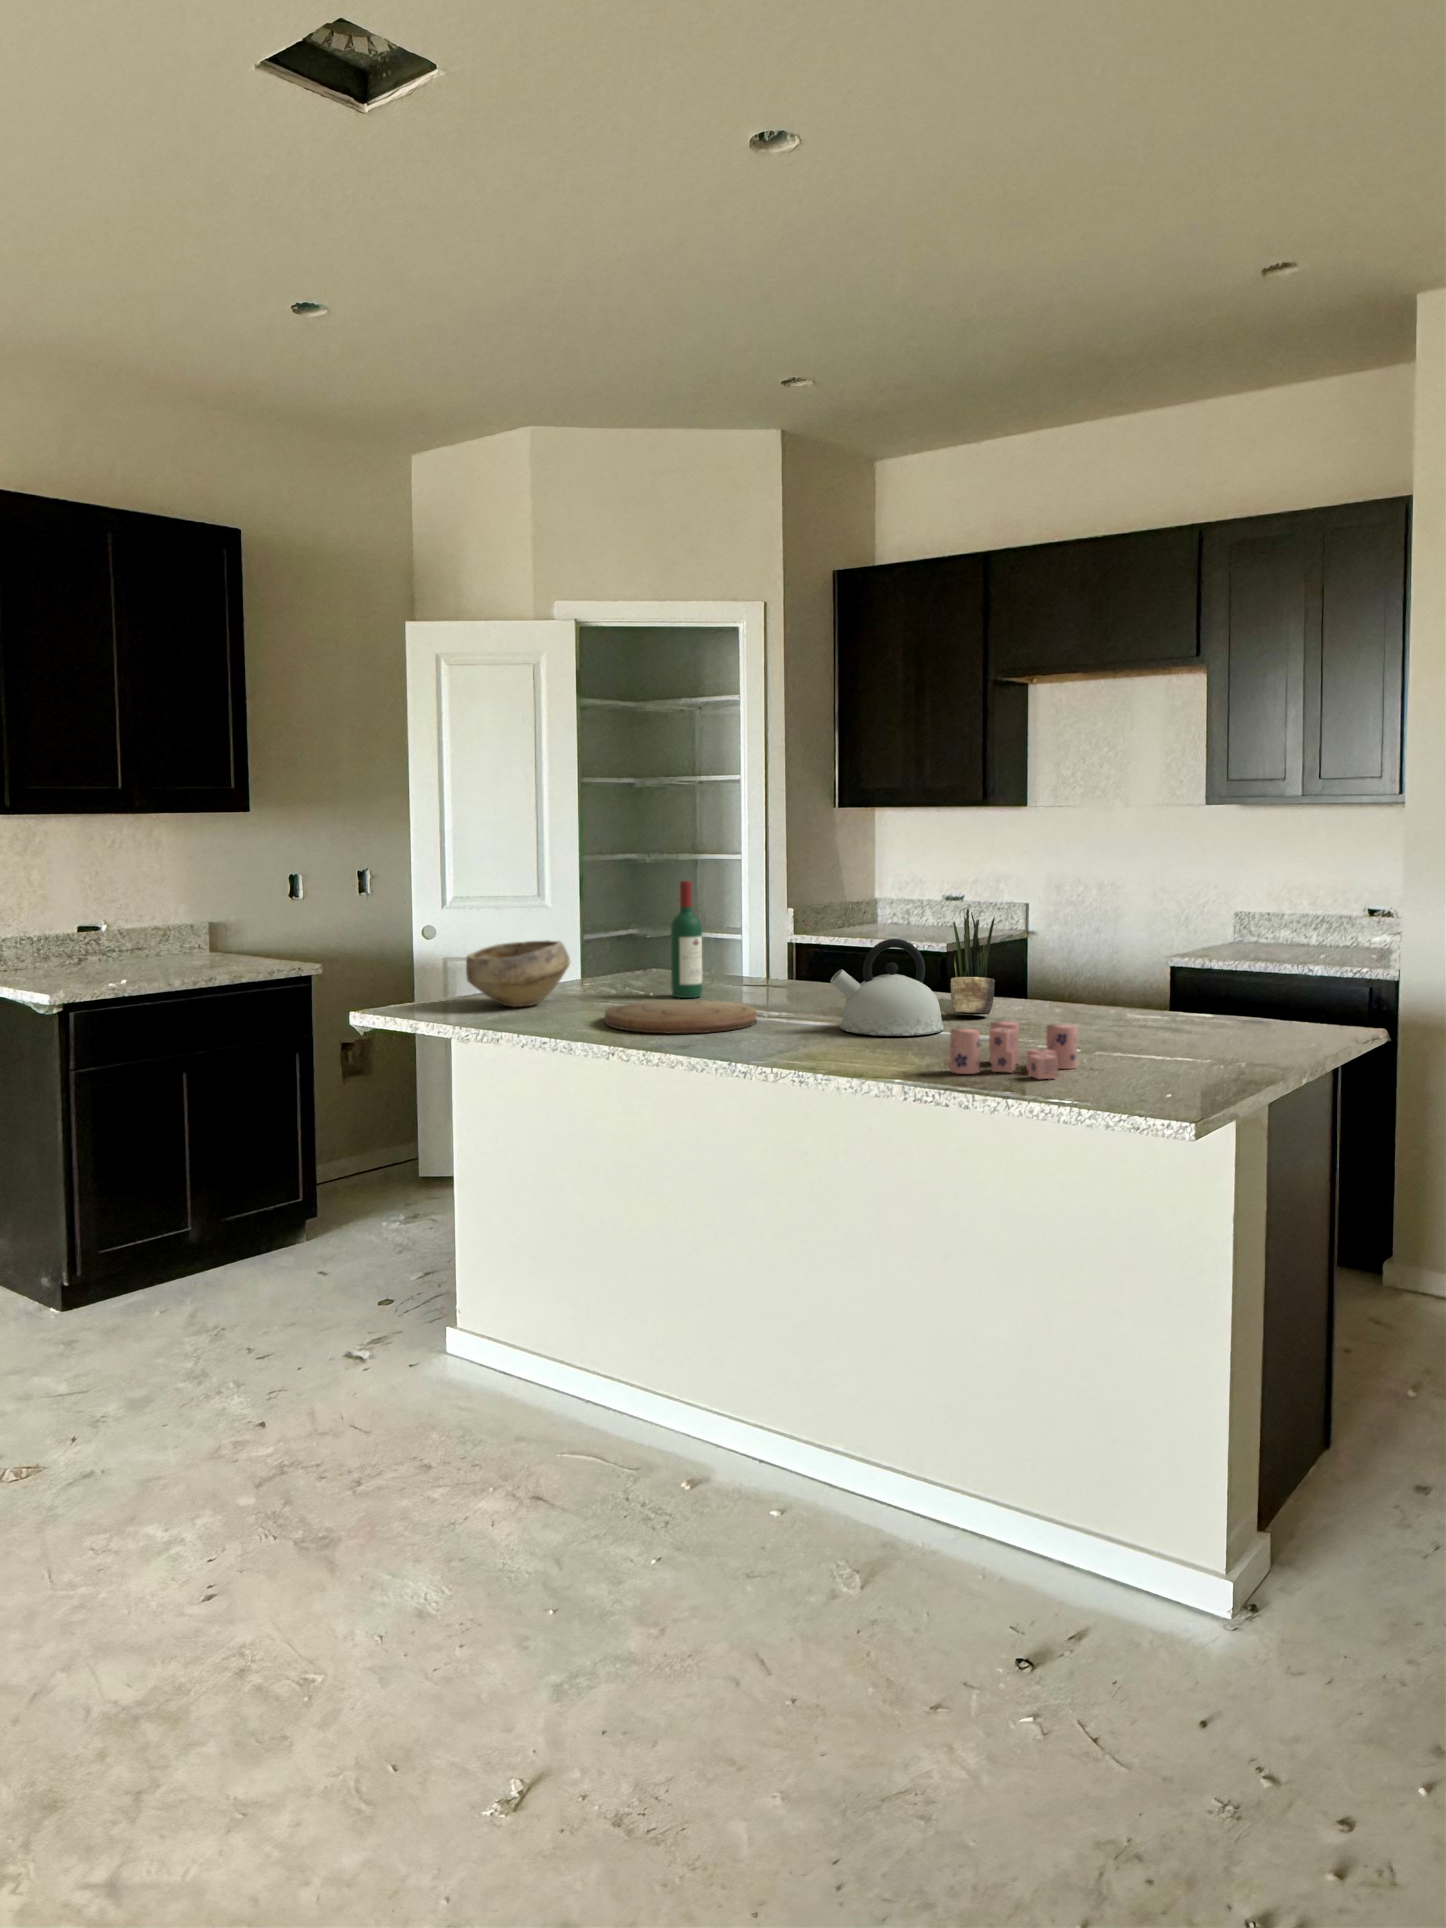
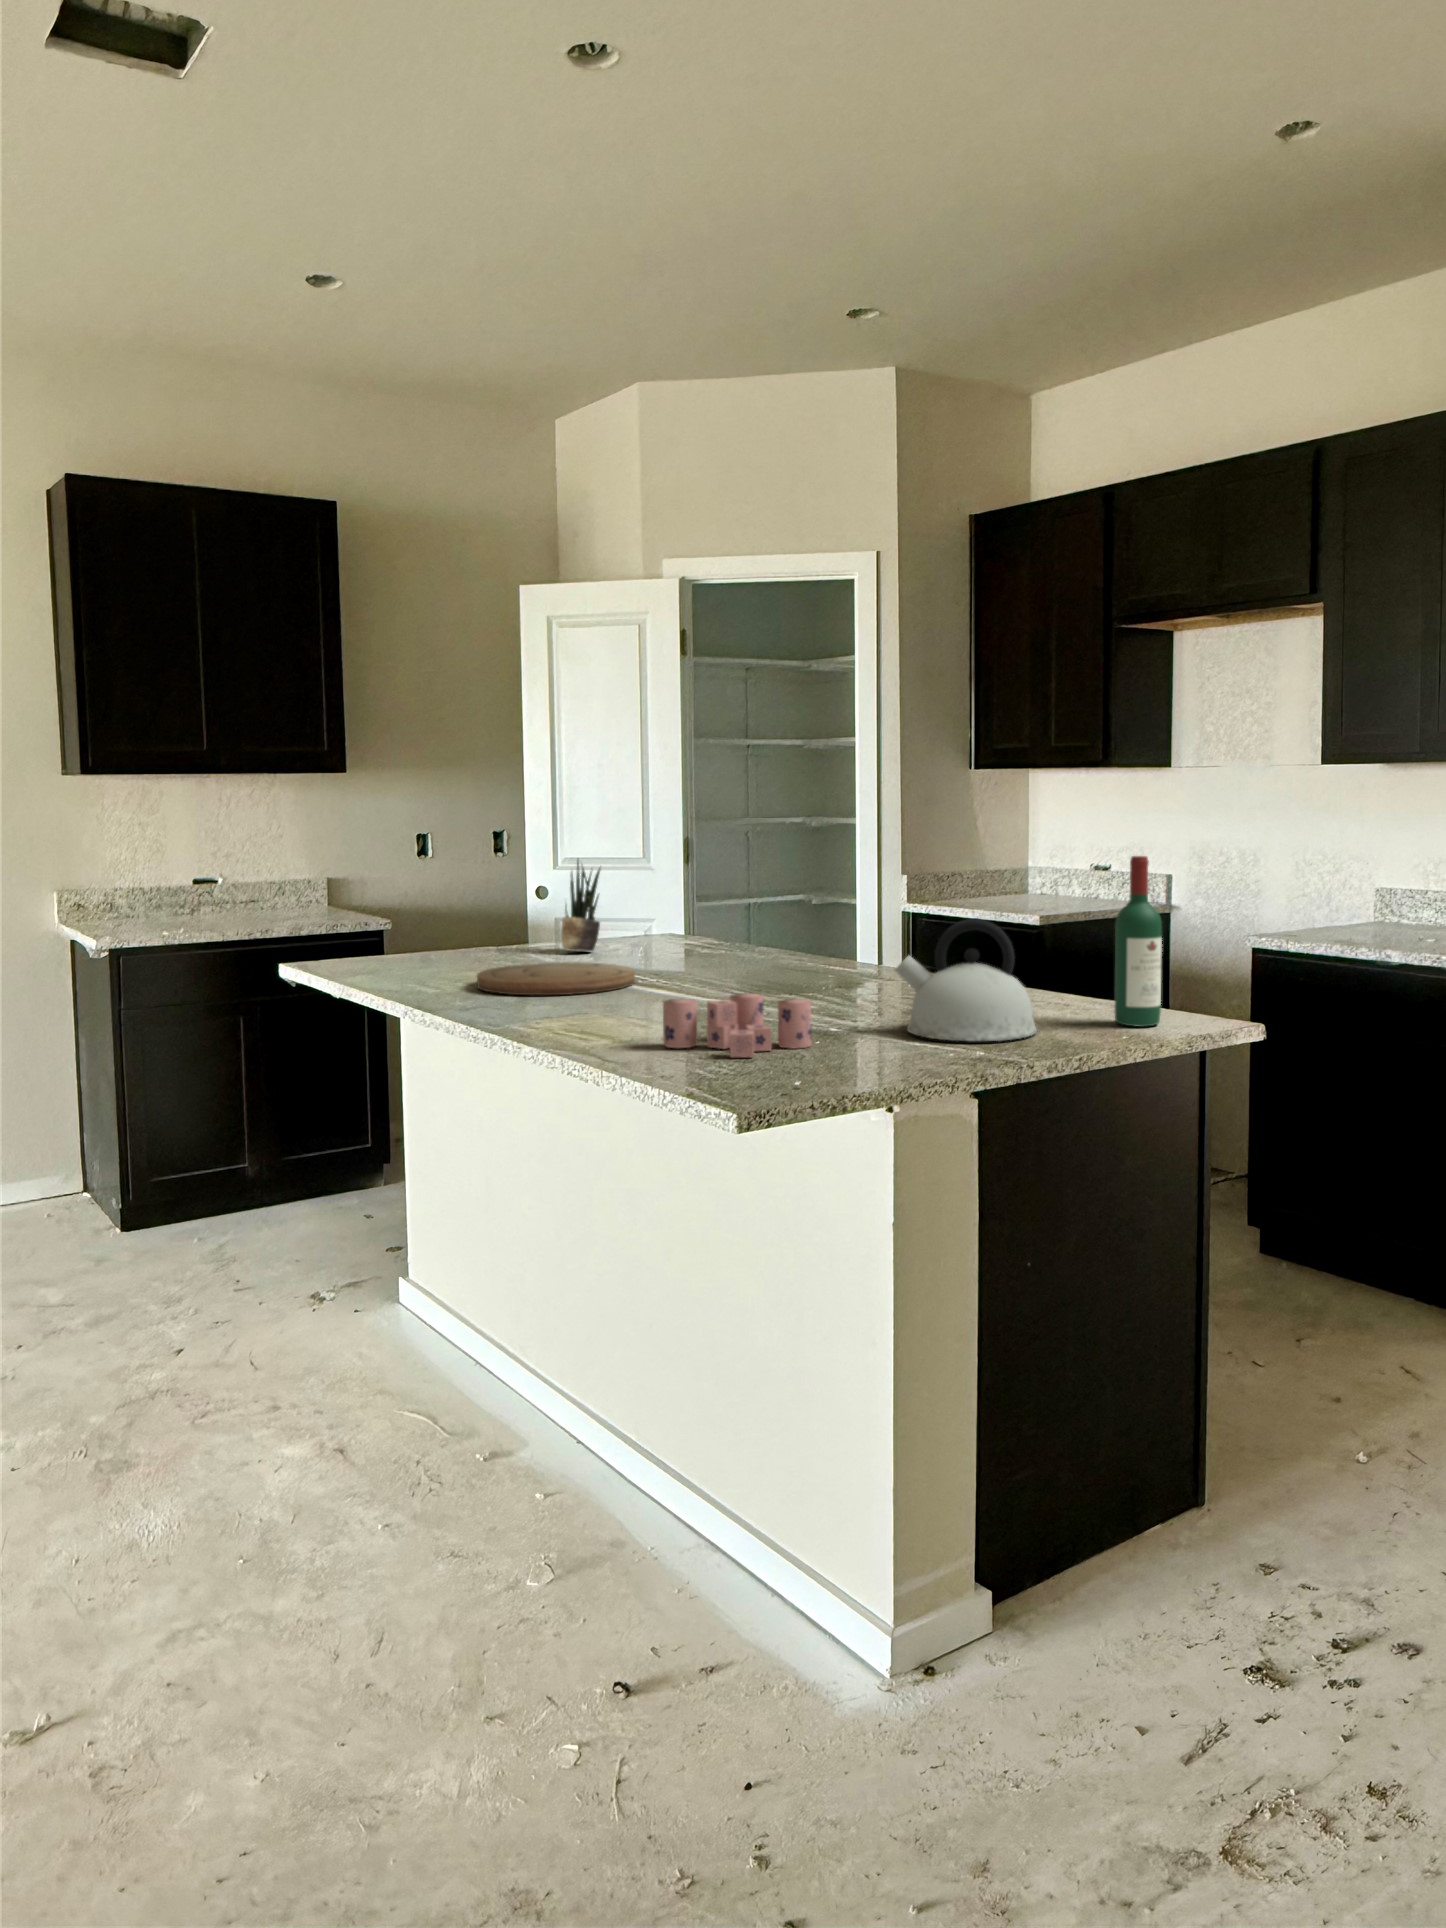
wine bottle: present [671,881,702,998] -> present [1114,856,1162,1027]
potted plant: present [951,909,995,1015] -> present [561,861,600,951]
kettle: present [831,939,944,1036] -> present [895,919,1037,1041]
bowl: present [466,940,571,1007] -> none [404,899,511,964]

